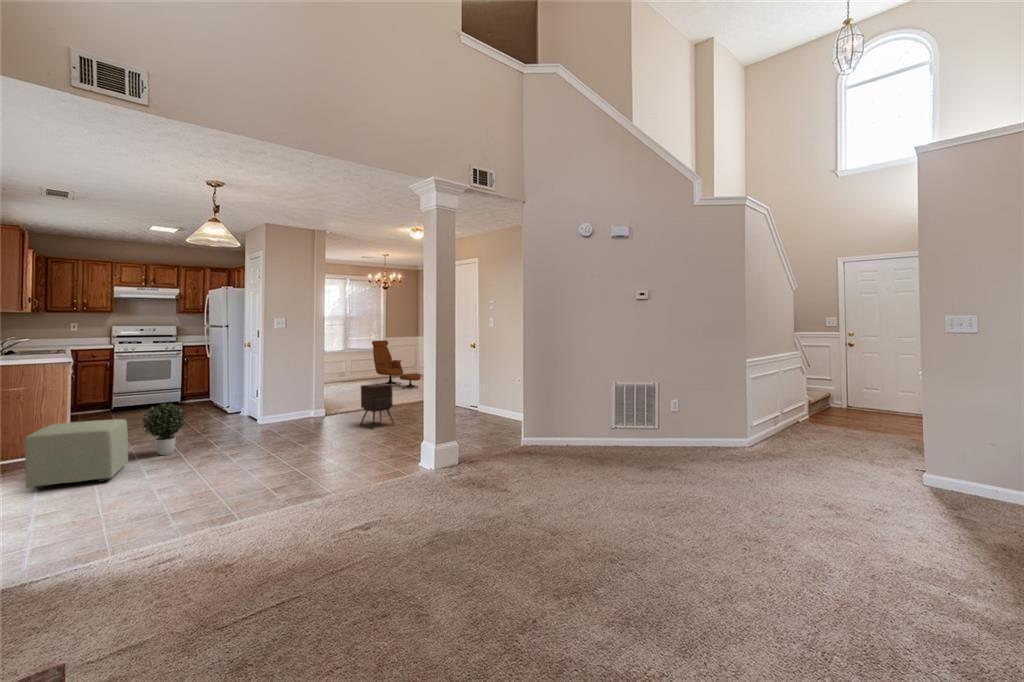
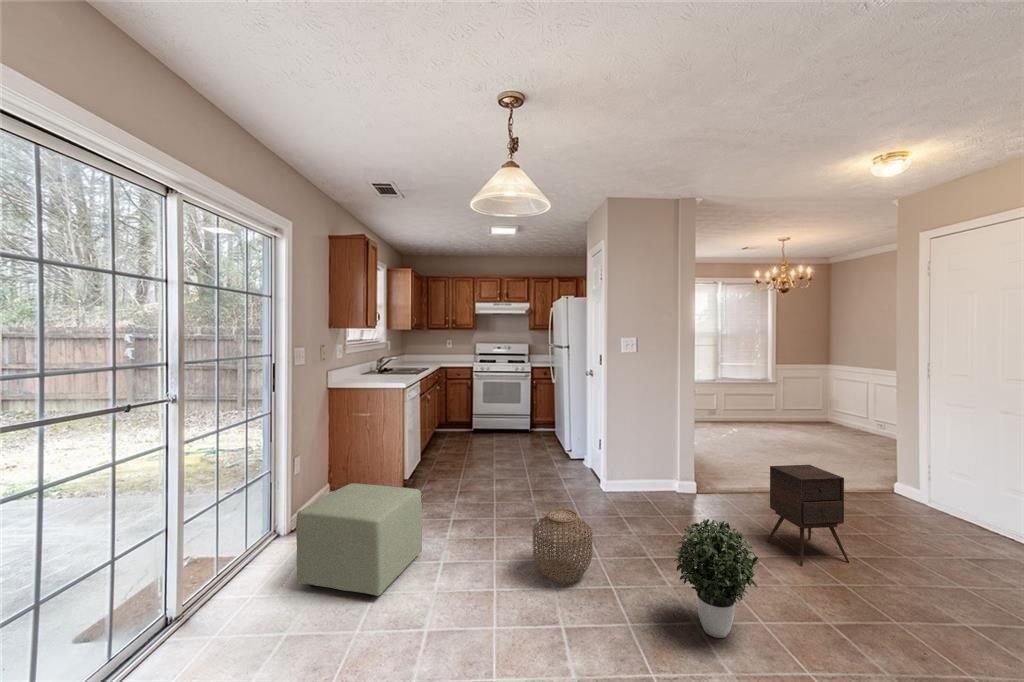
lounge chair: present [372,340,421,389] -> none [756,364,845,446]
potted plant: present [142,403,187,455] -> present [674,519,759,638]
woven basket: none [221,416,261,456] -> present [533,509,592,584]

